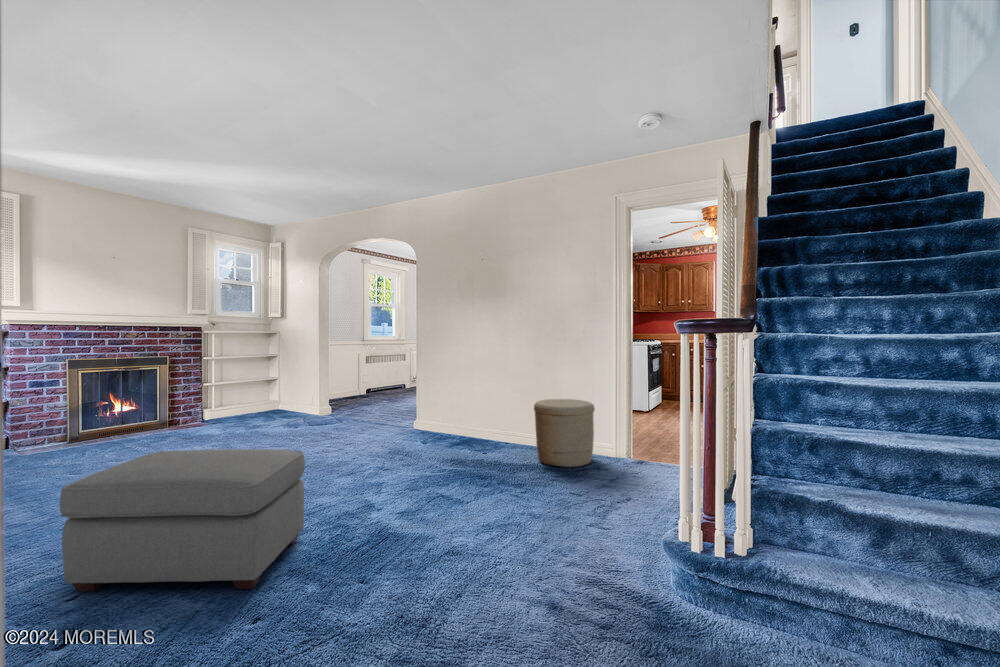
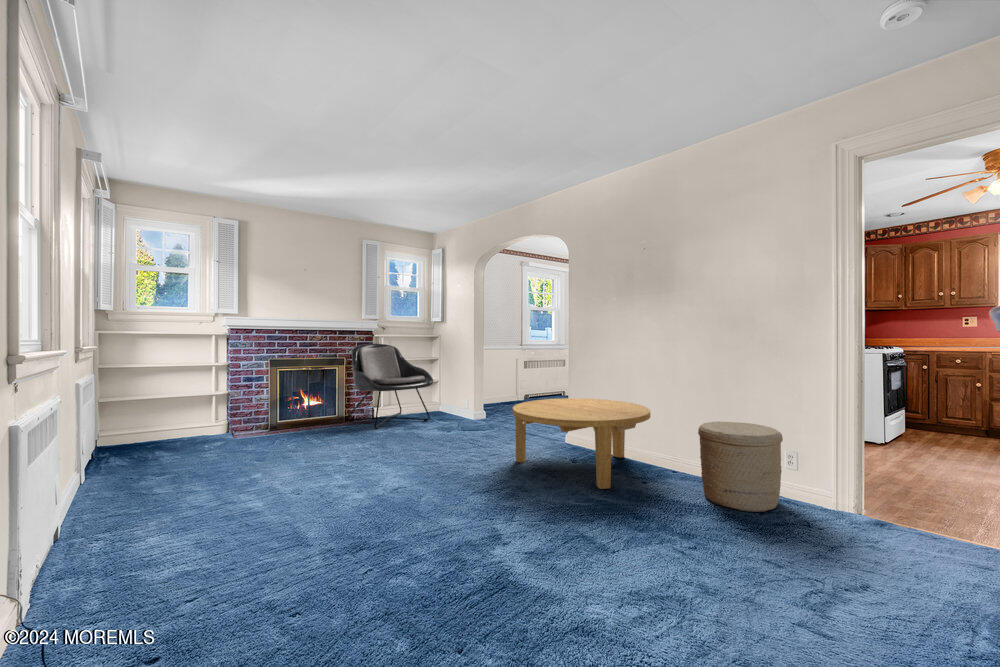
lounge chair: none [172,340,275,432] -> present [348,344,433,429]
coffee table: none [371,388,495,463] -> present [513,398,650,489]
ottoman: present [60,450,305,591] -> none [179,458,418,633]

